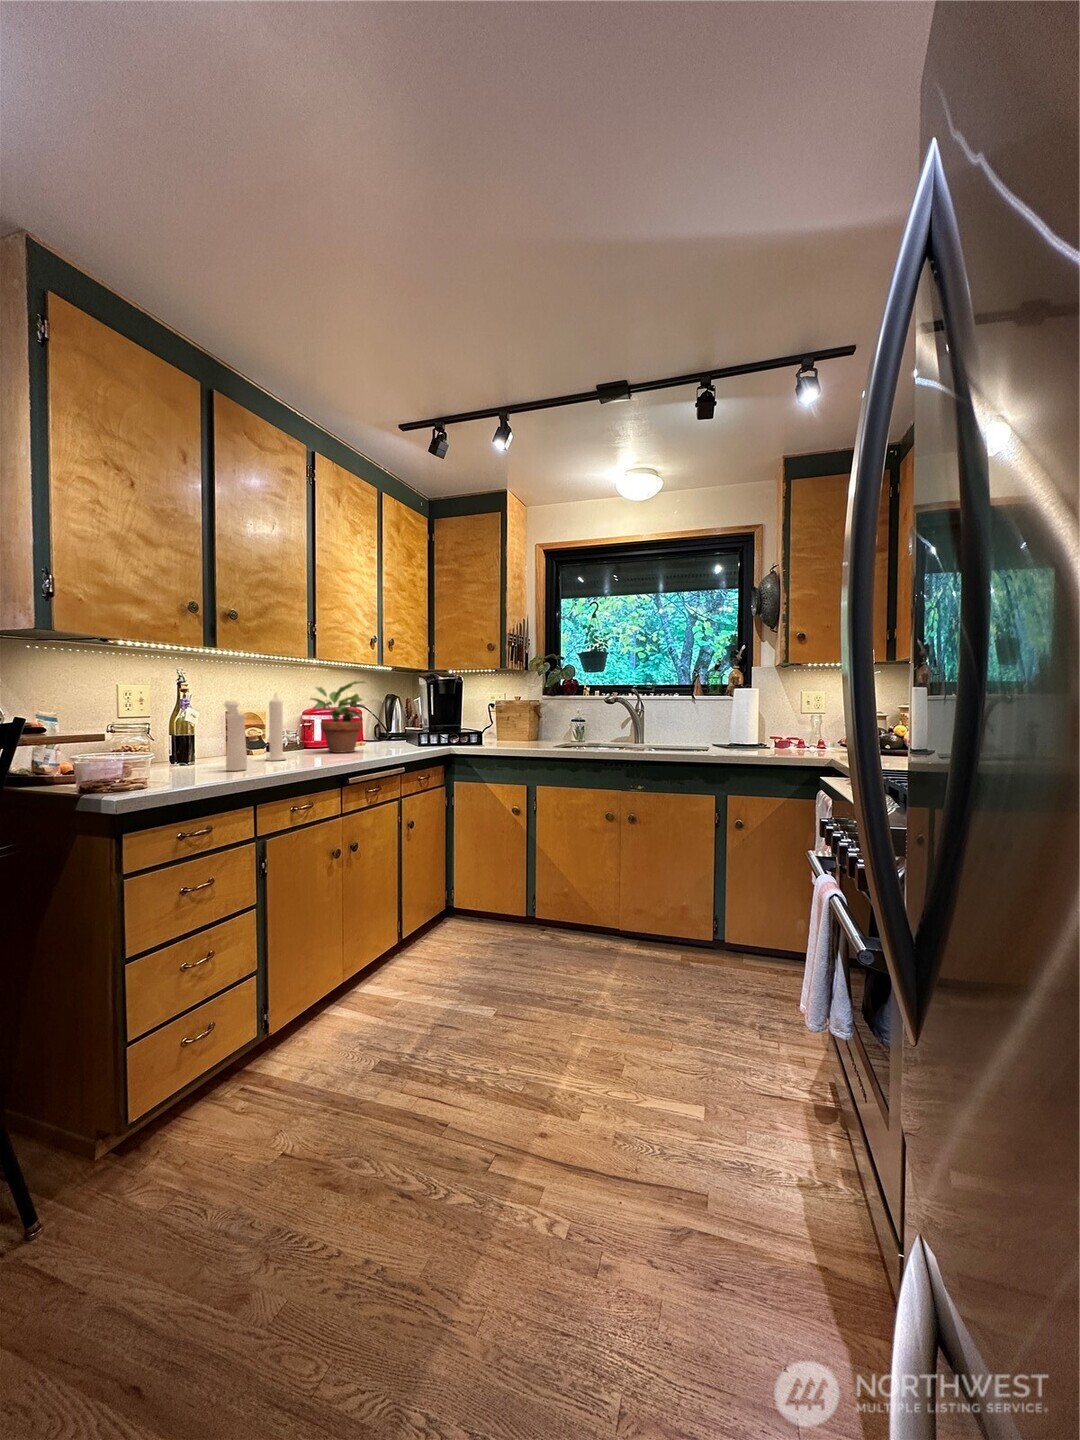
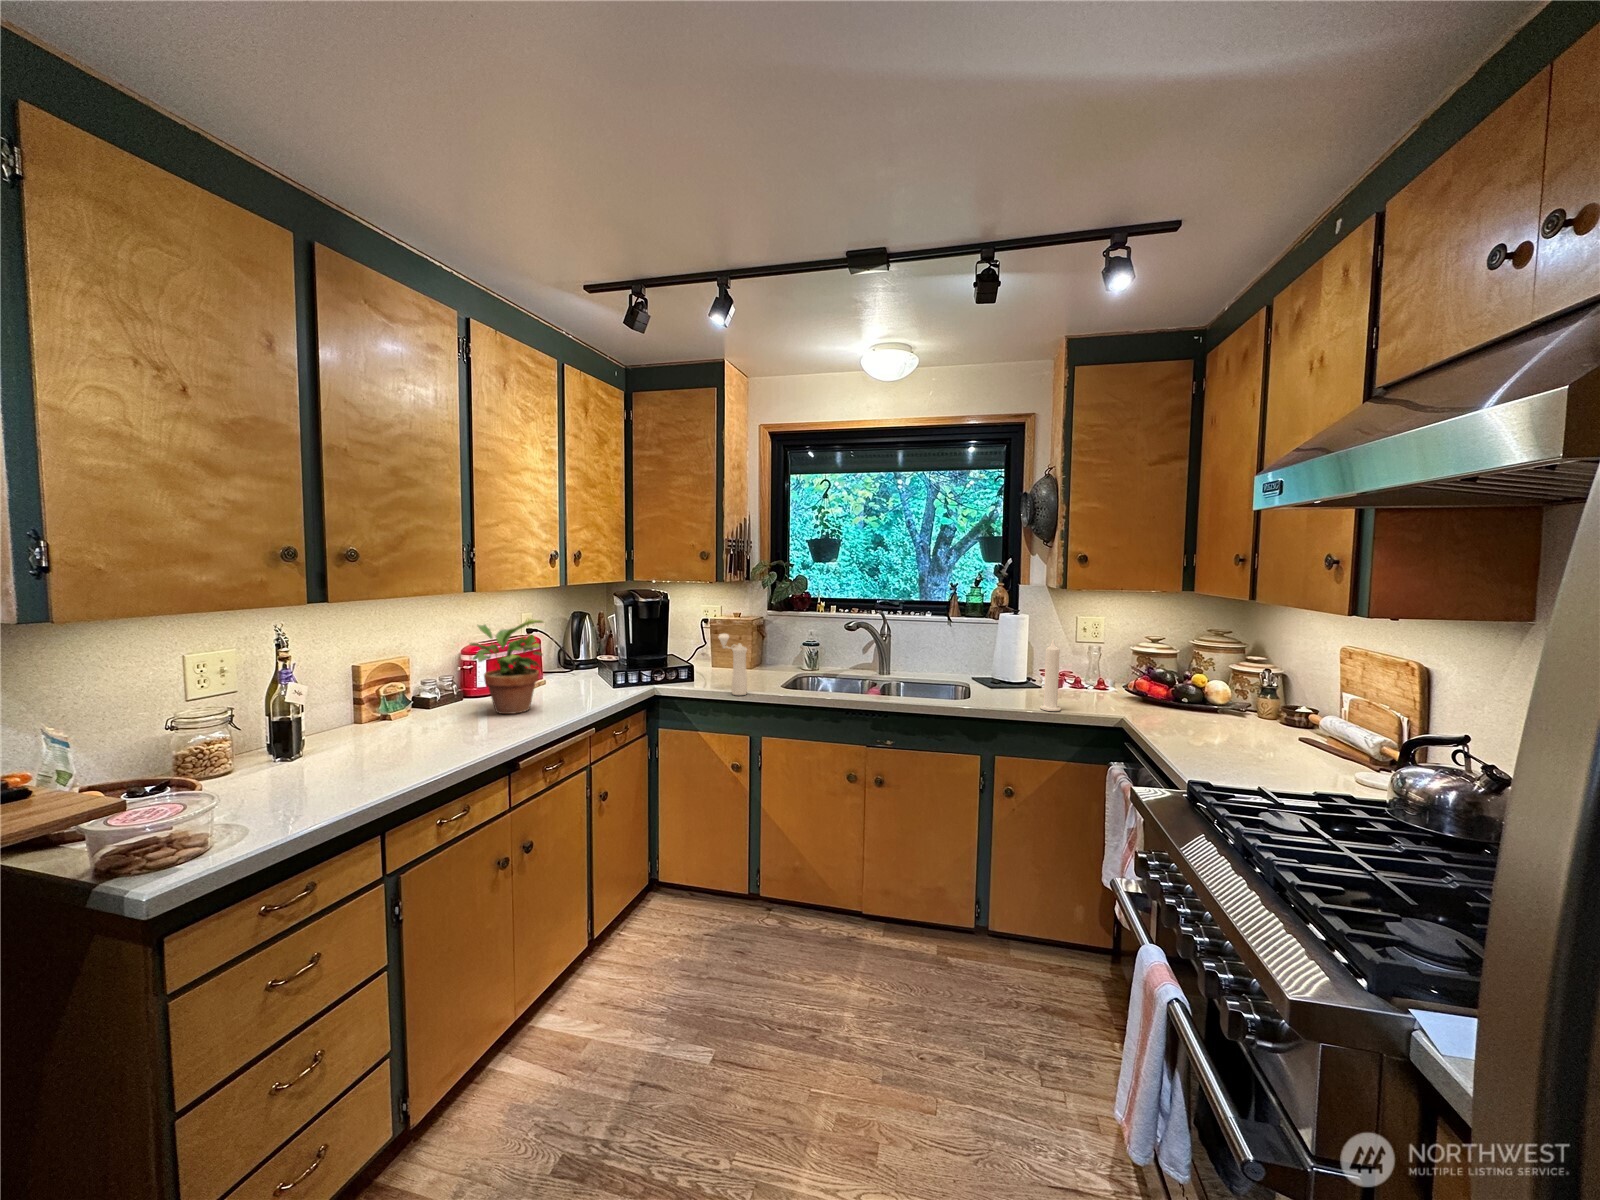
candle: present [266,693,286,761] -> present [1040,640,1061,711]
pepper mill: present [224,701,247,771] -> present [719,634,747,695]

